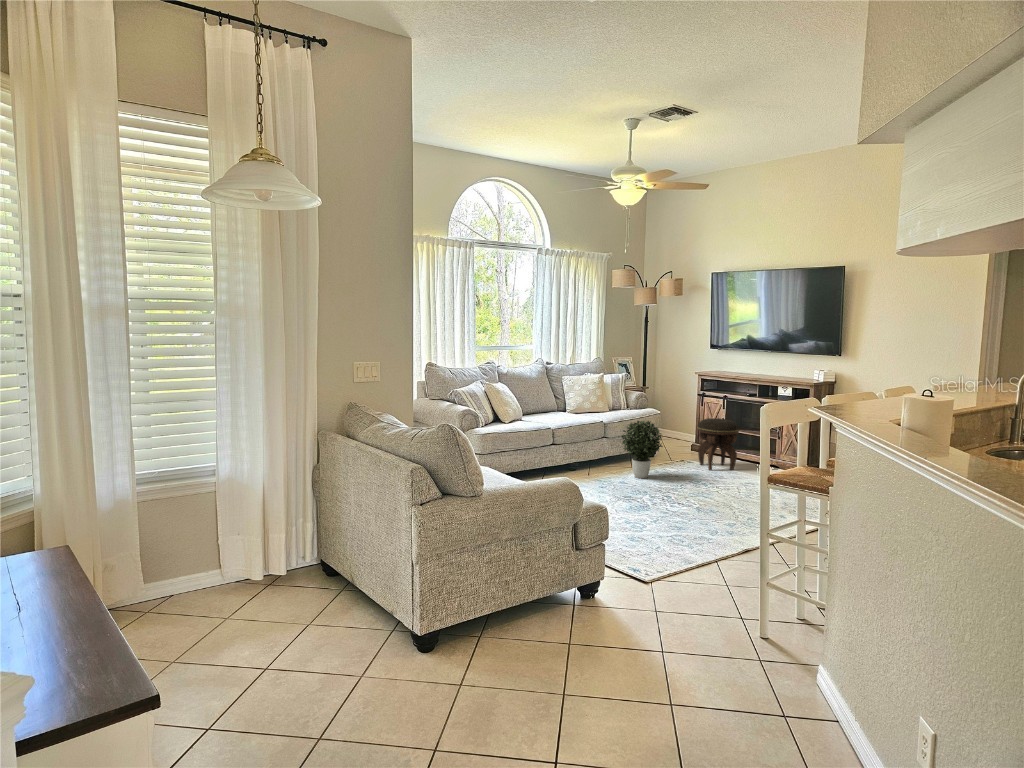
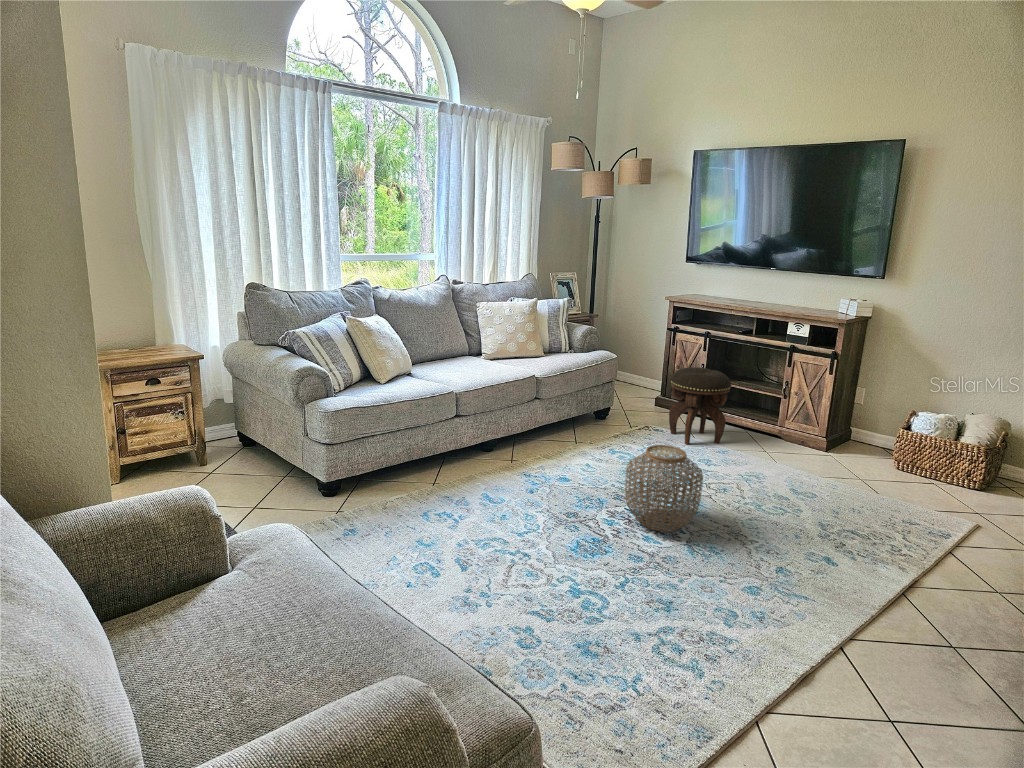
potted plant: present [622,421,663,479] -> none [561,378,625,466]
woven basket: none [660,454,707,505] -> present [625,445,703,532]

